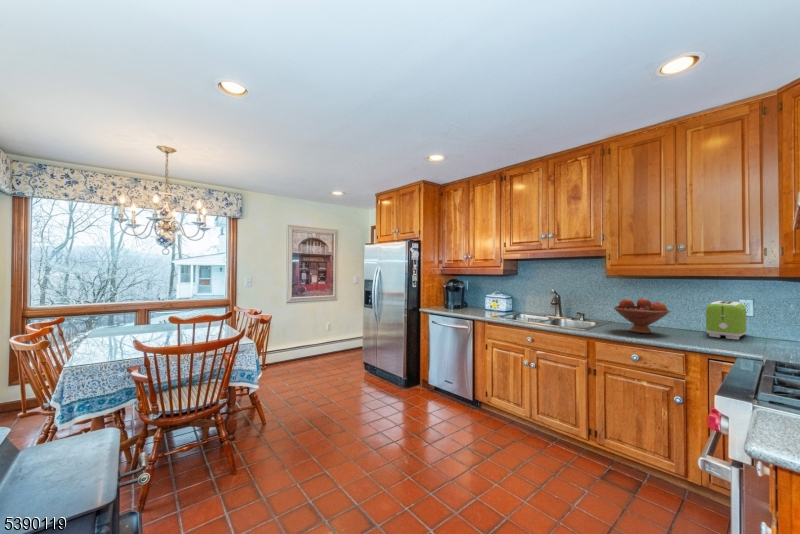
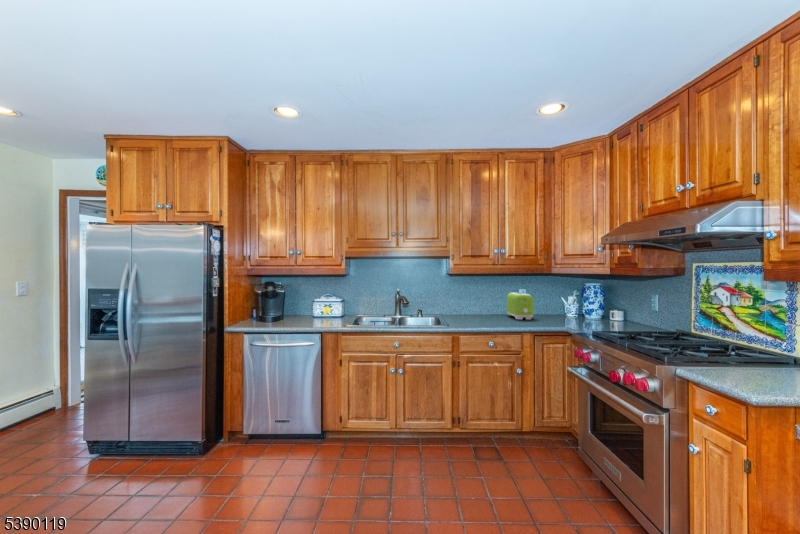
fruit bowl: present [614,298,670,334] -> none [462,294,501,323]

